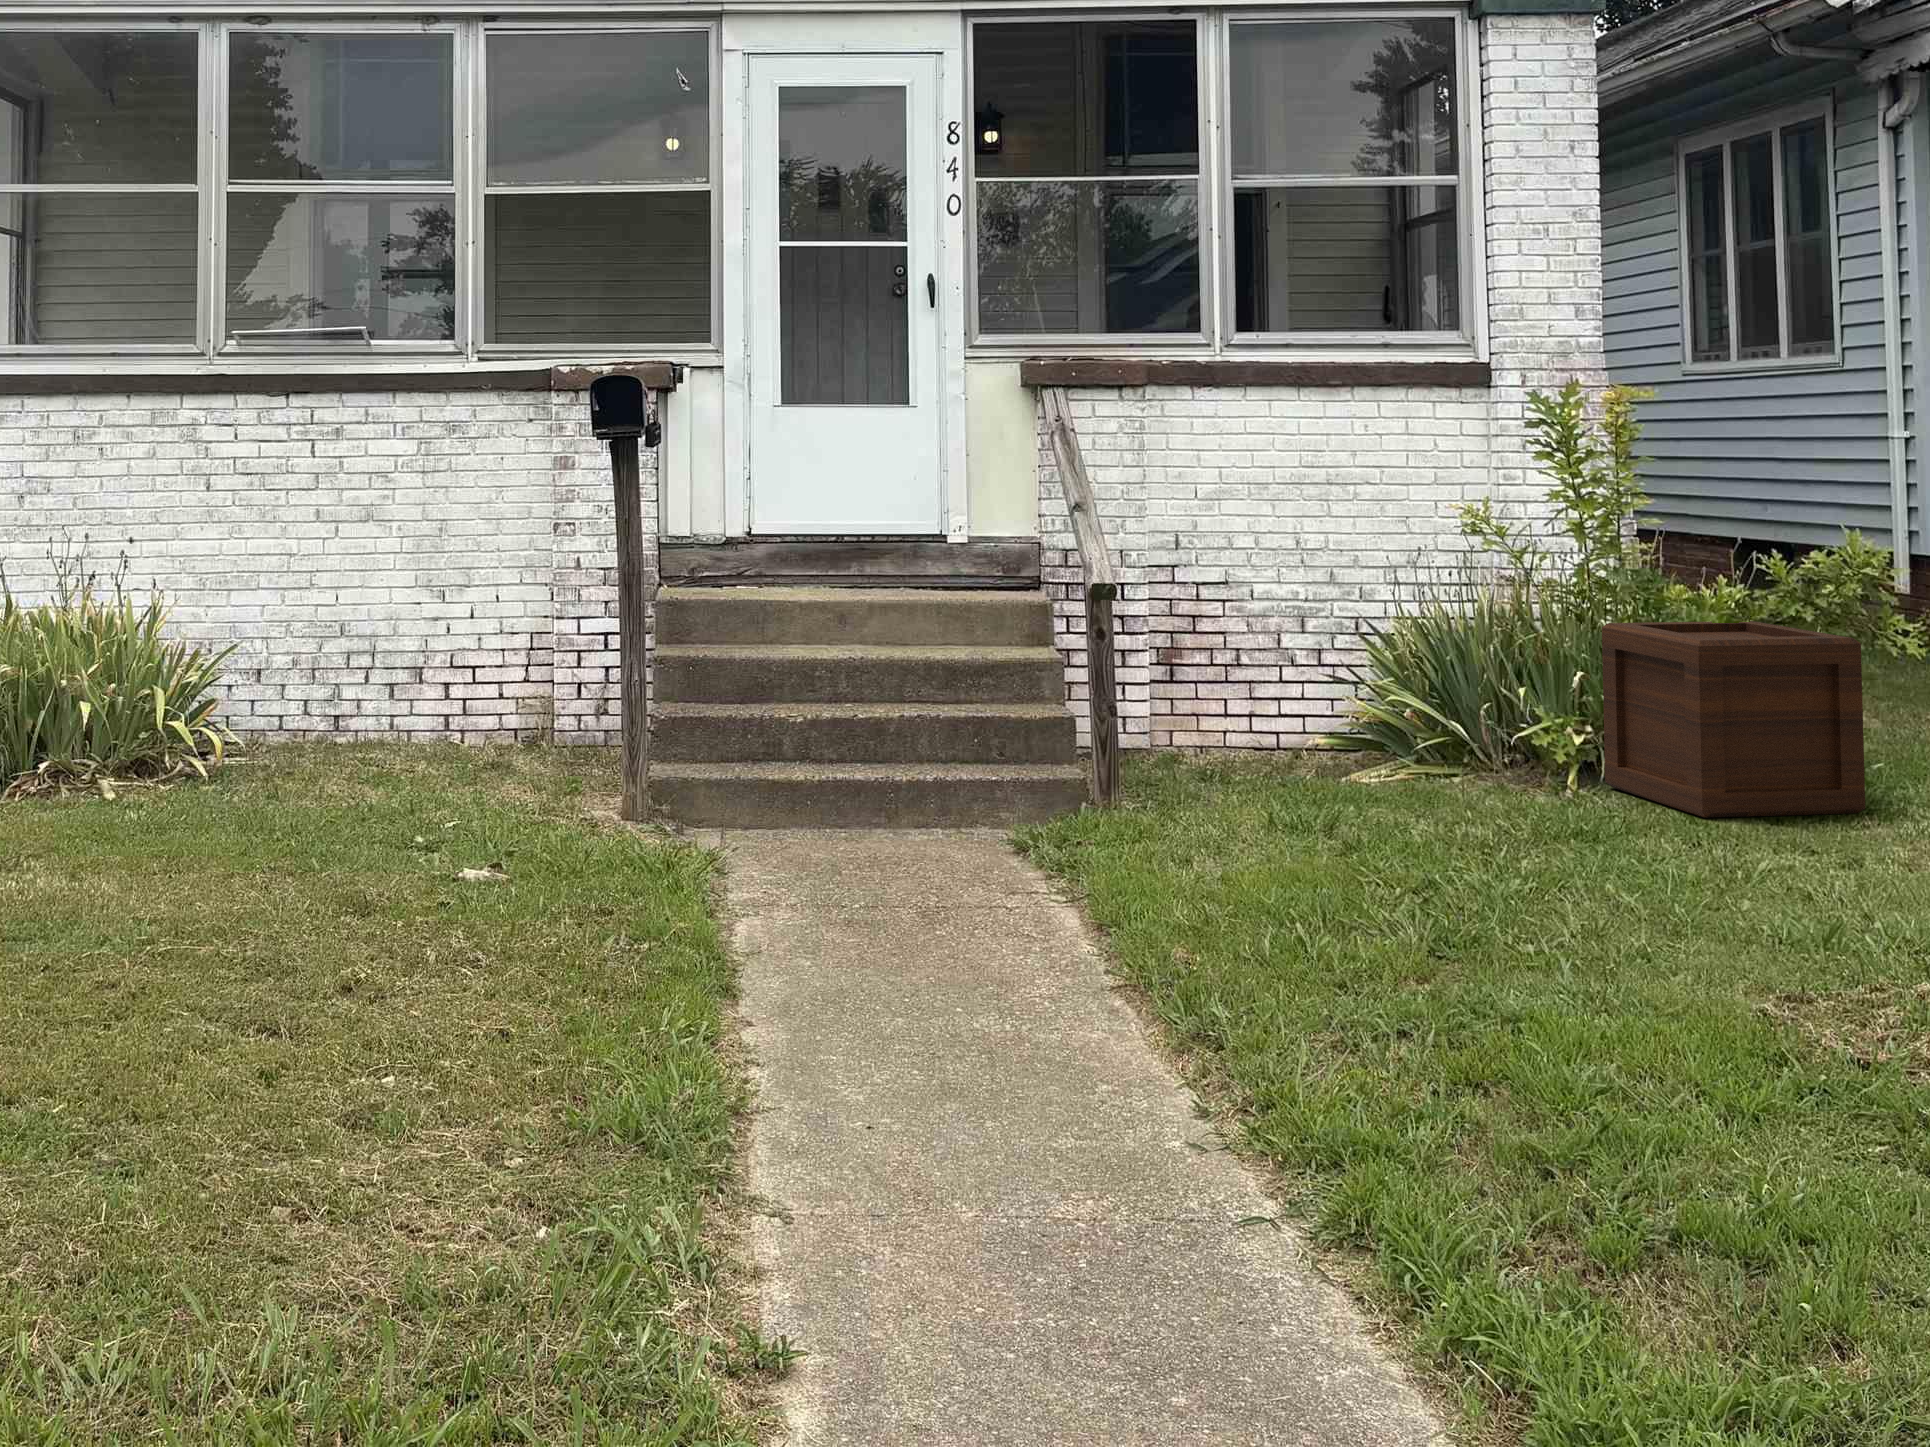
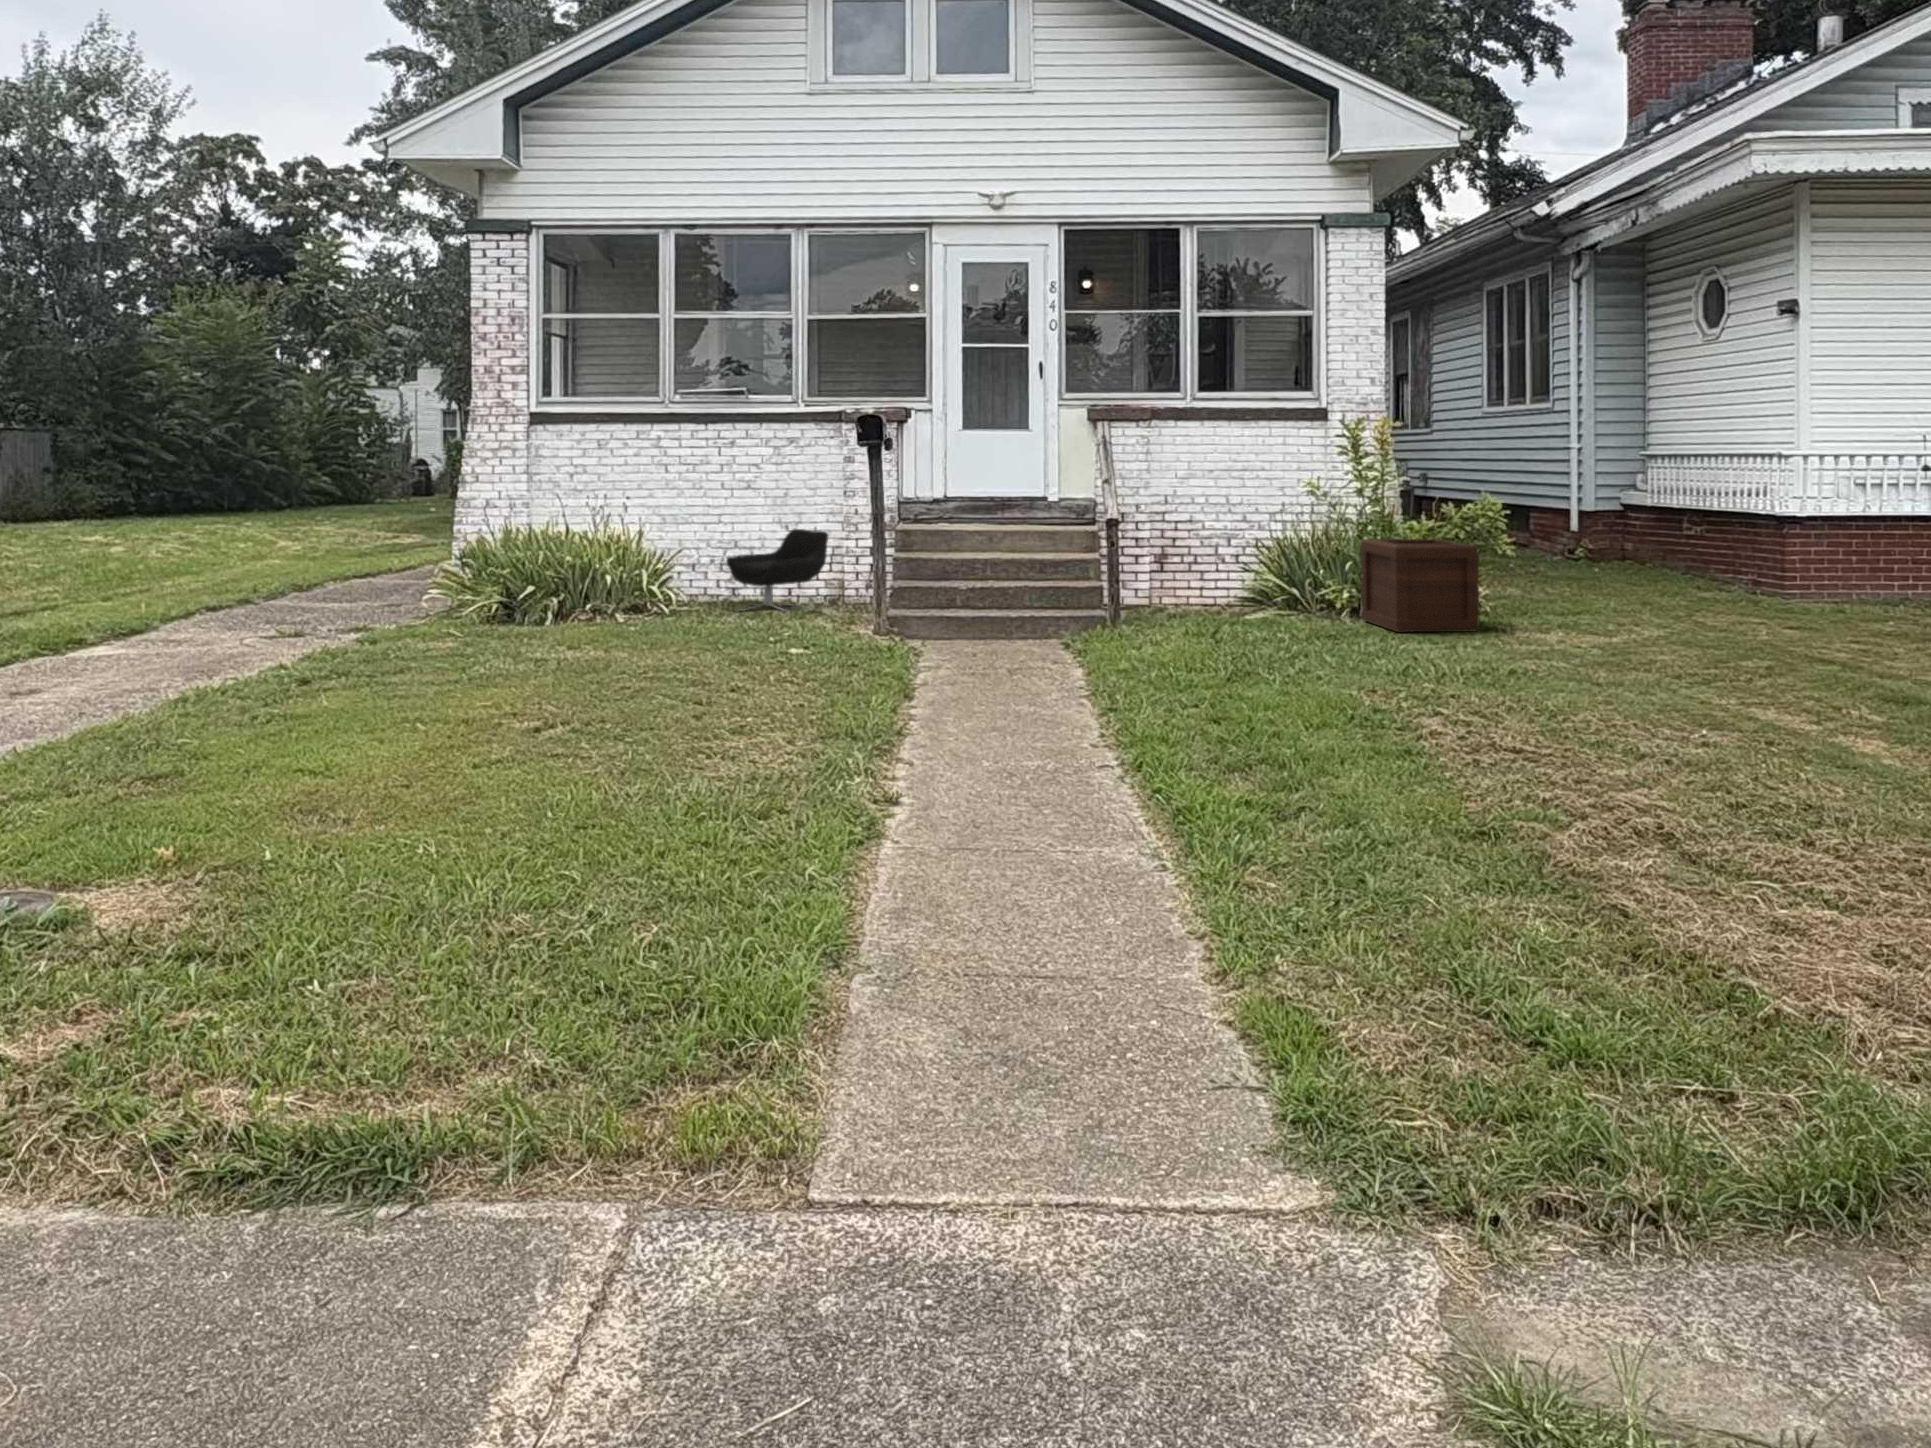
lounge chair: none [325,599,528,768] -> present [726,528,829,611]

